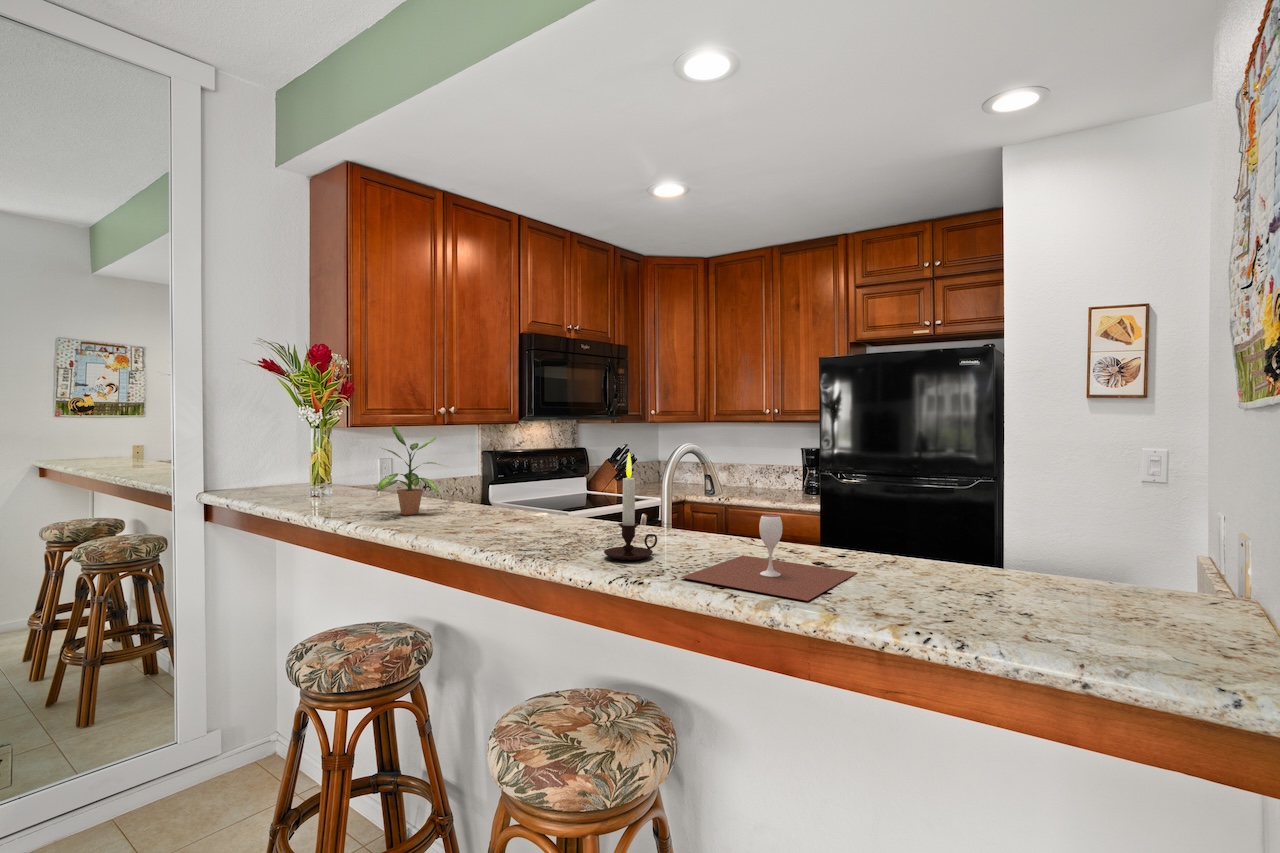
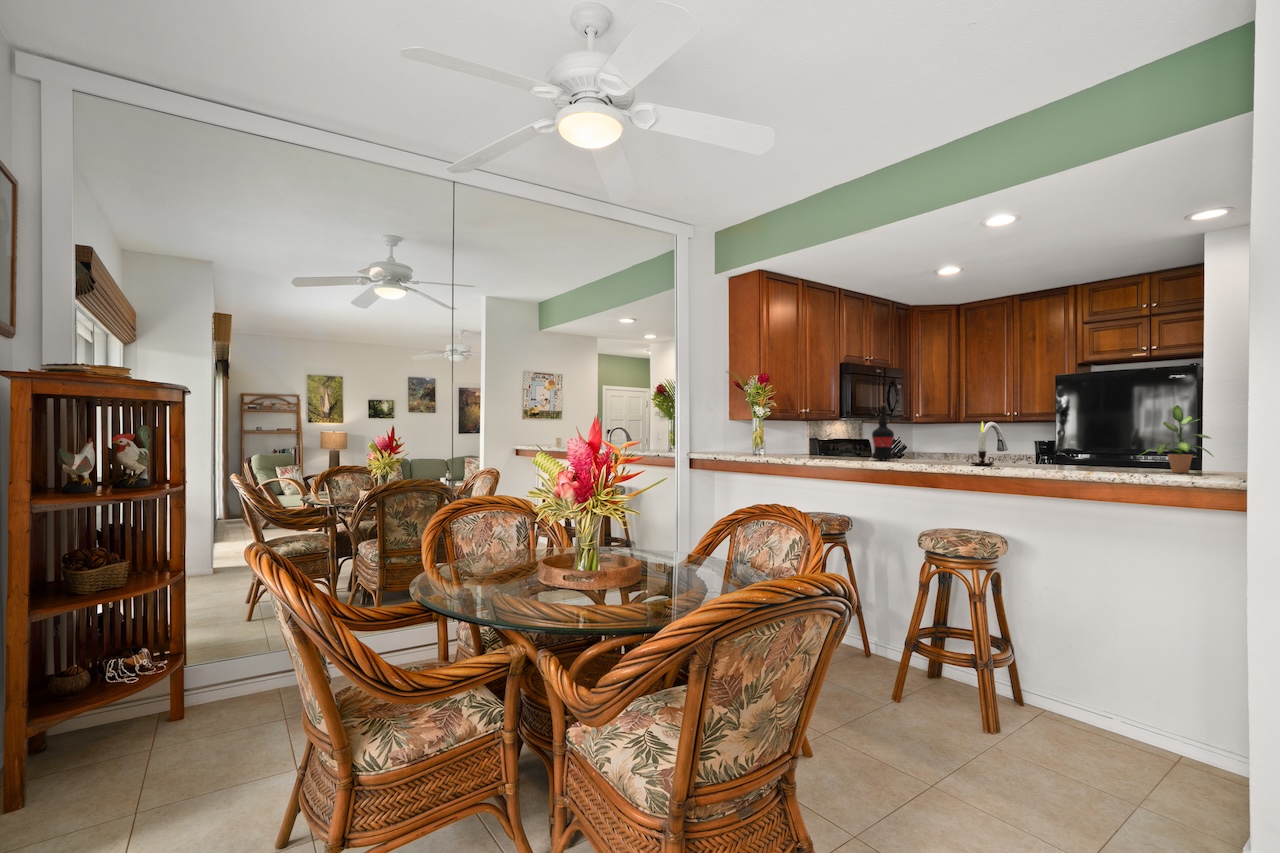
wine bottle: none [452,404,497,527] -> present [872,404,894,460]
potted plant: present [377,425,440,515] -> present [1144,405,1214,473]
wine glass: present [681,515,857,601] -> none [1016,444,1100,471]

